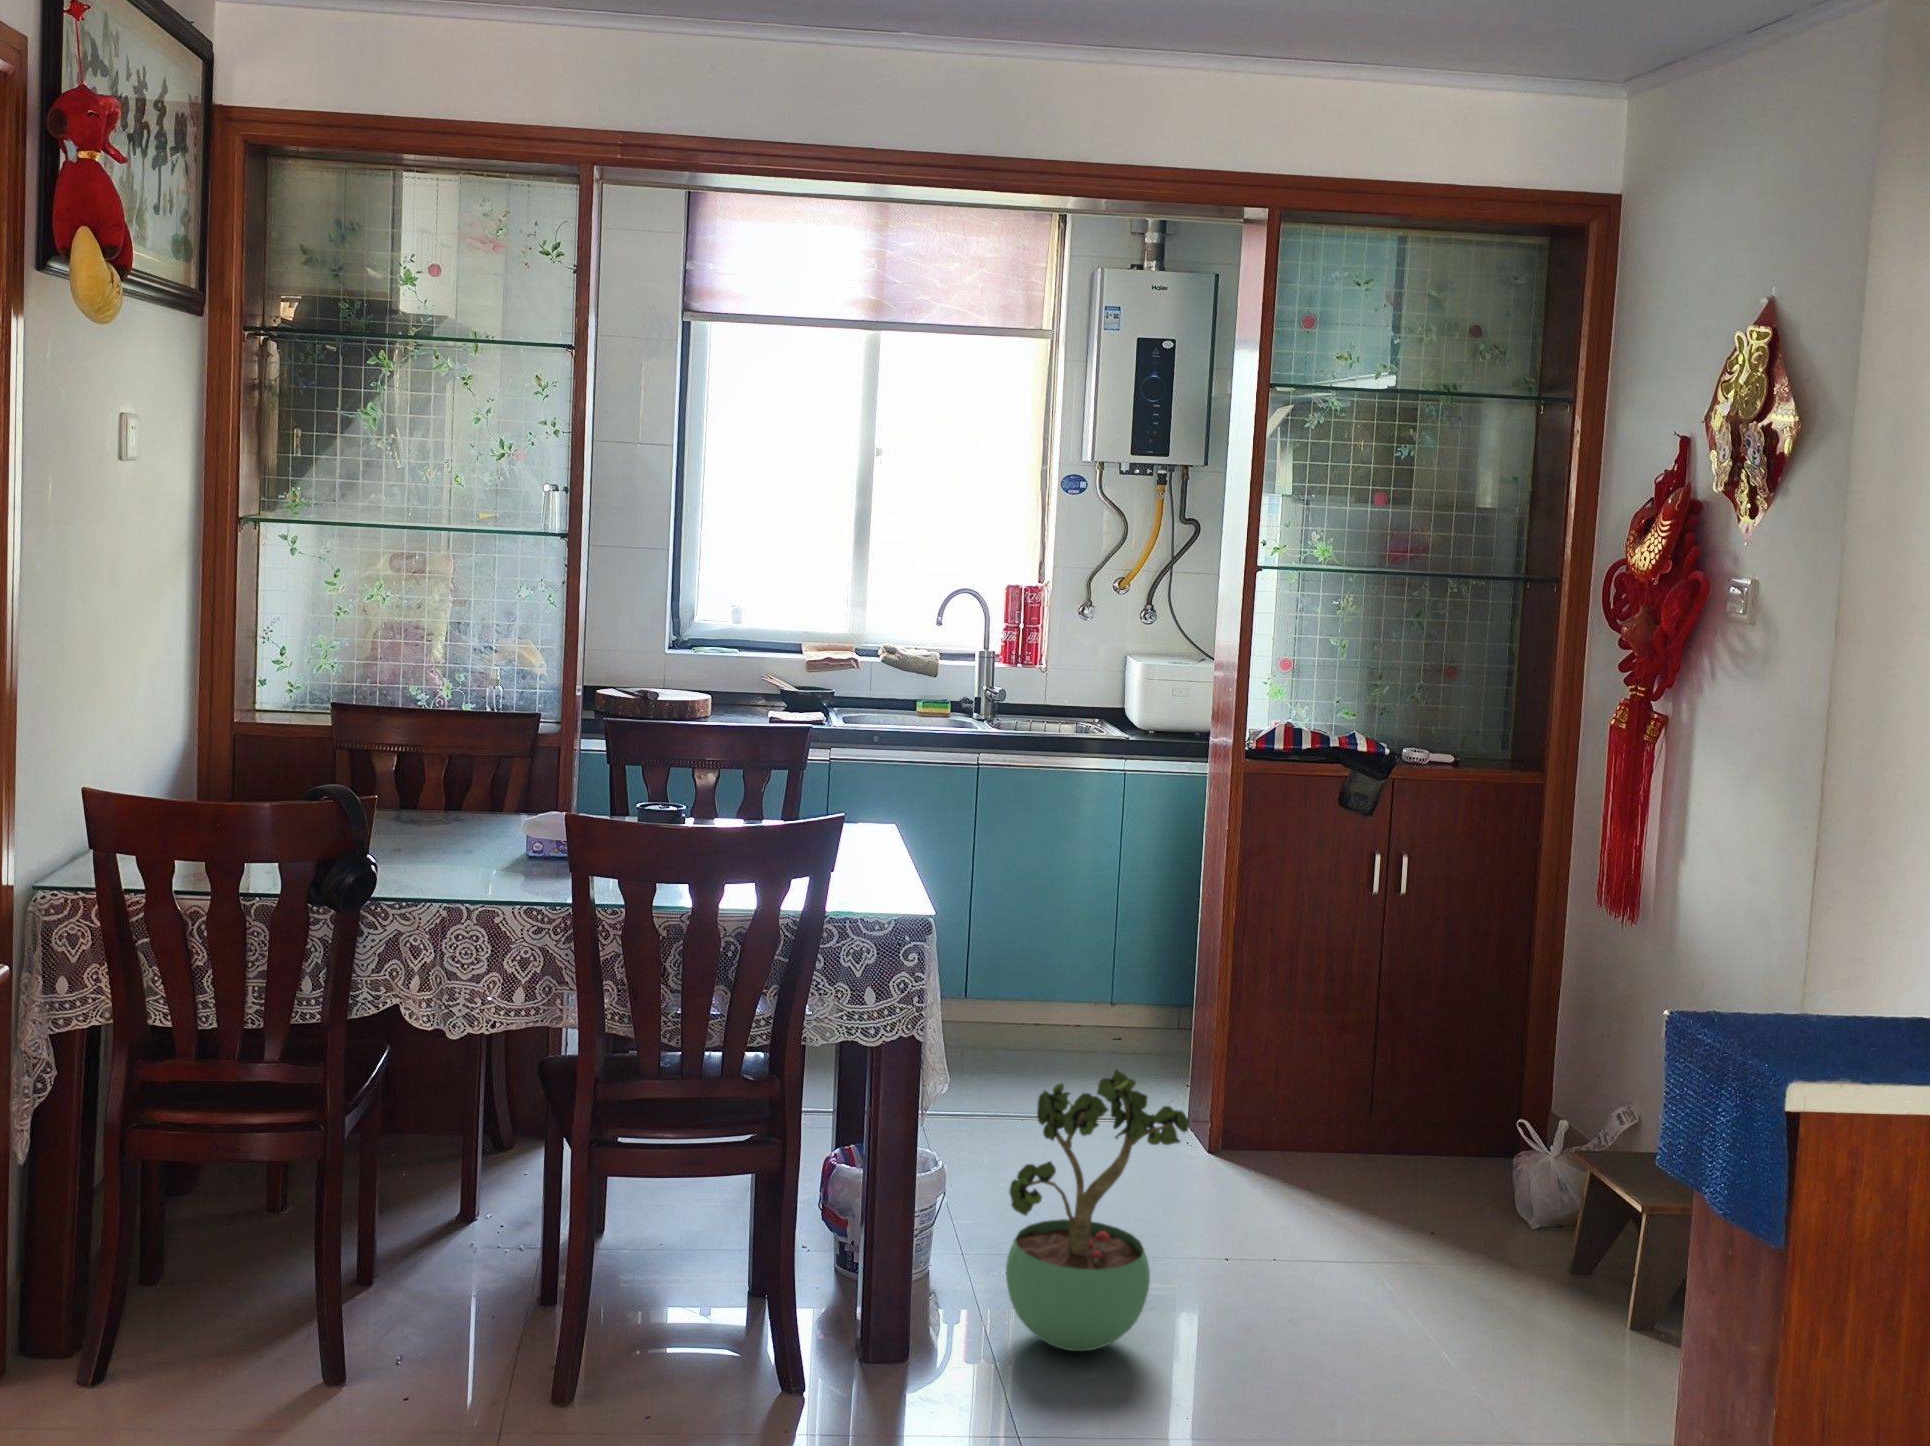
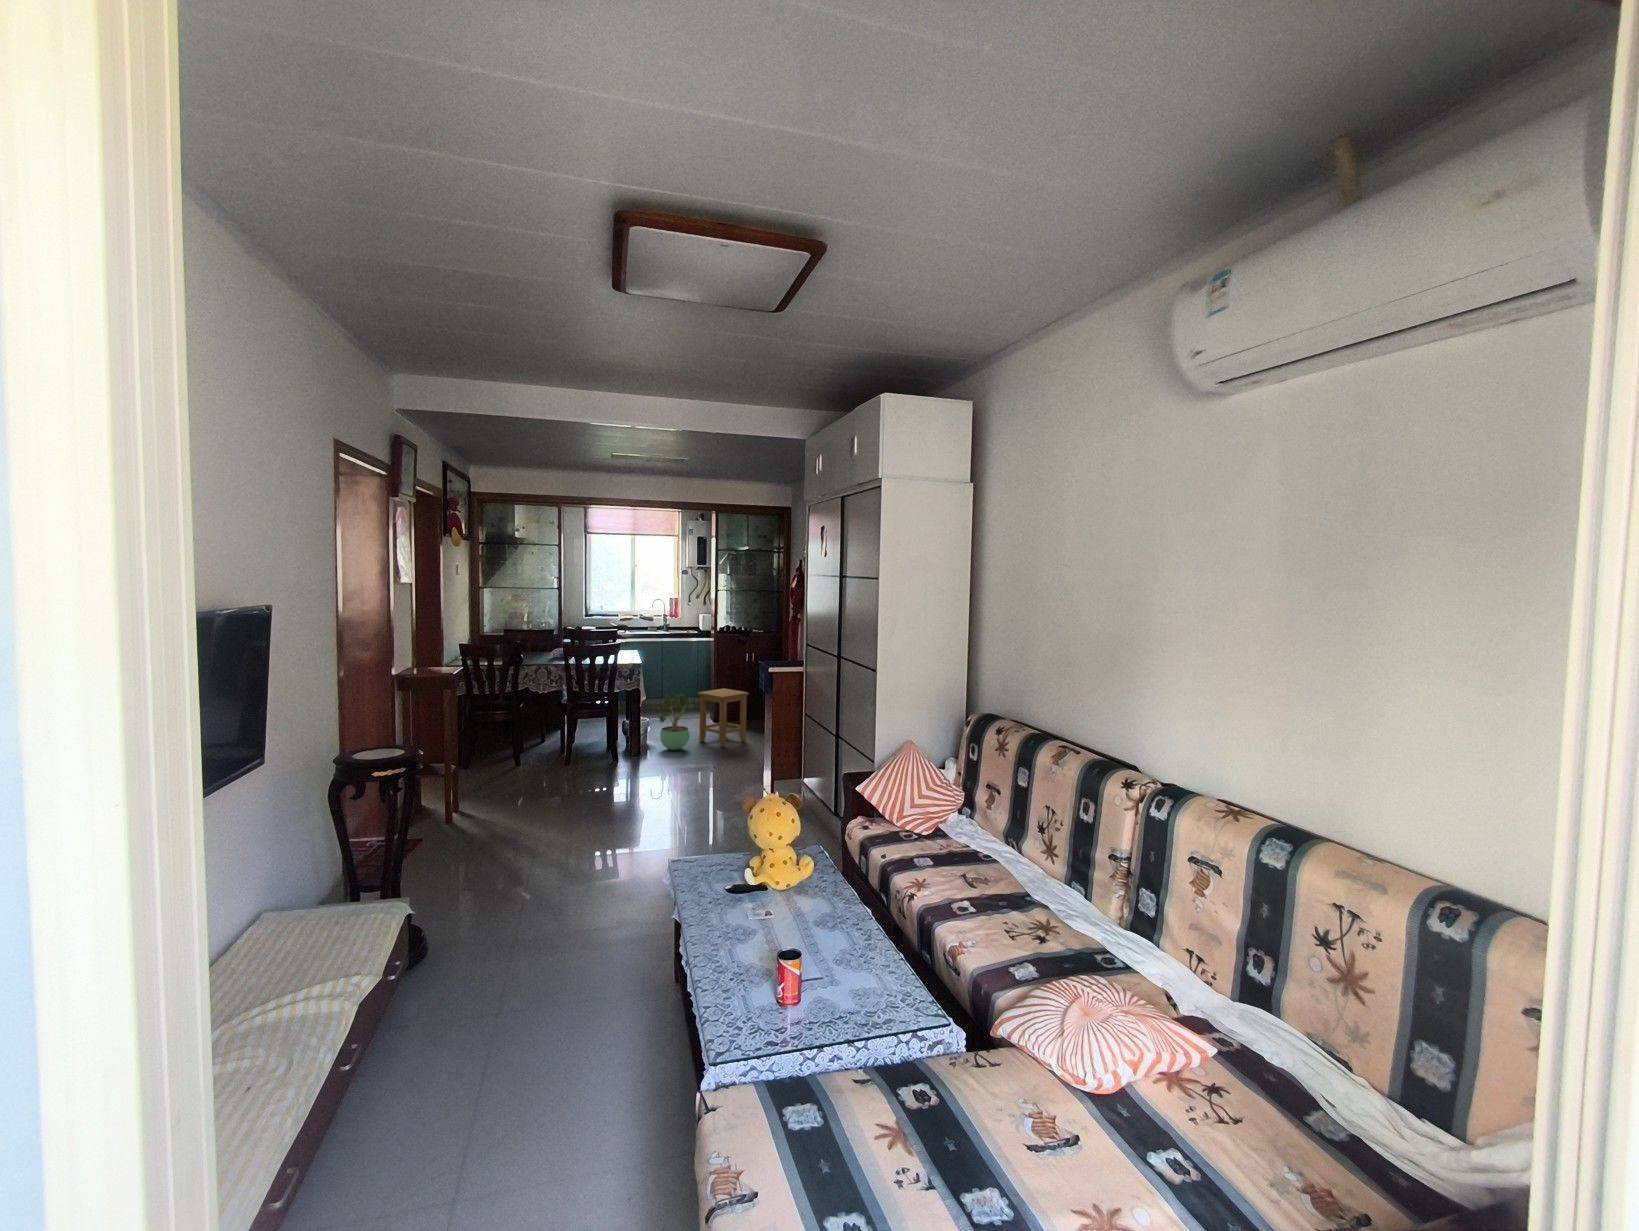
stool: none [1178,1030,1434,1346] -> present [698,688,749,747]

